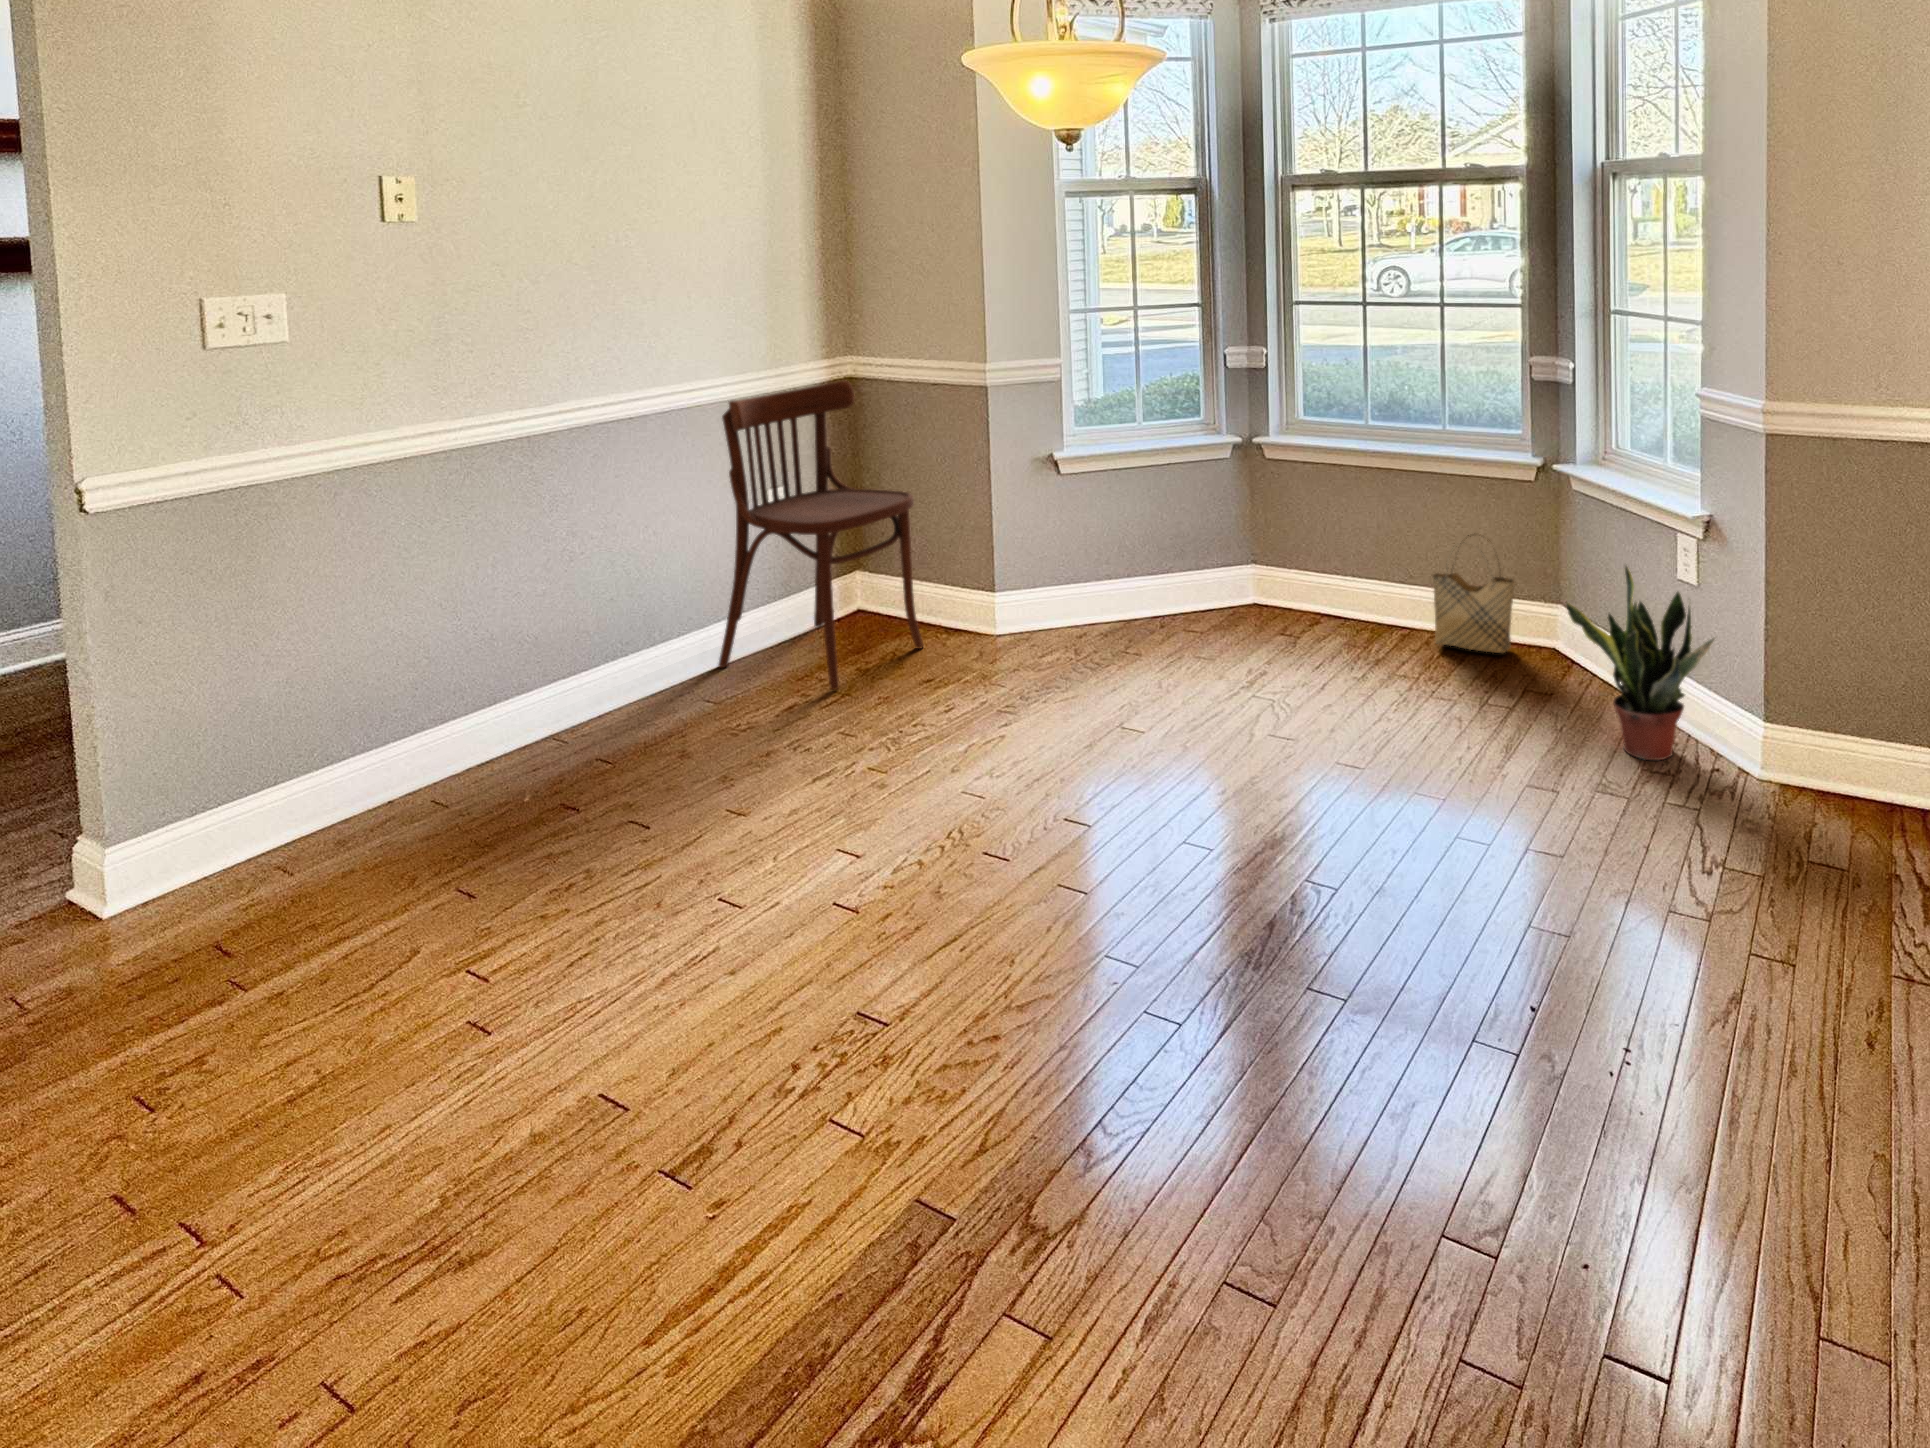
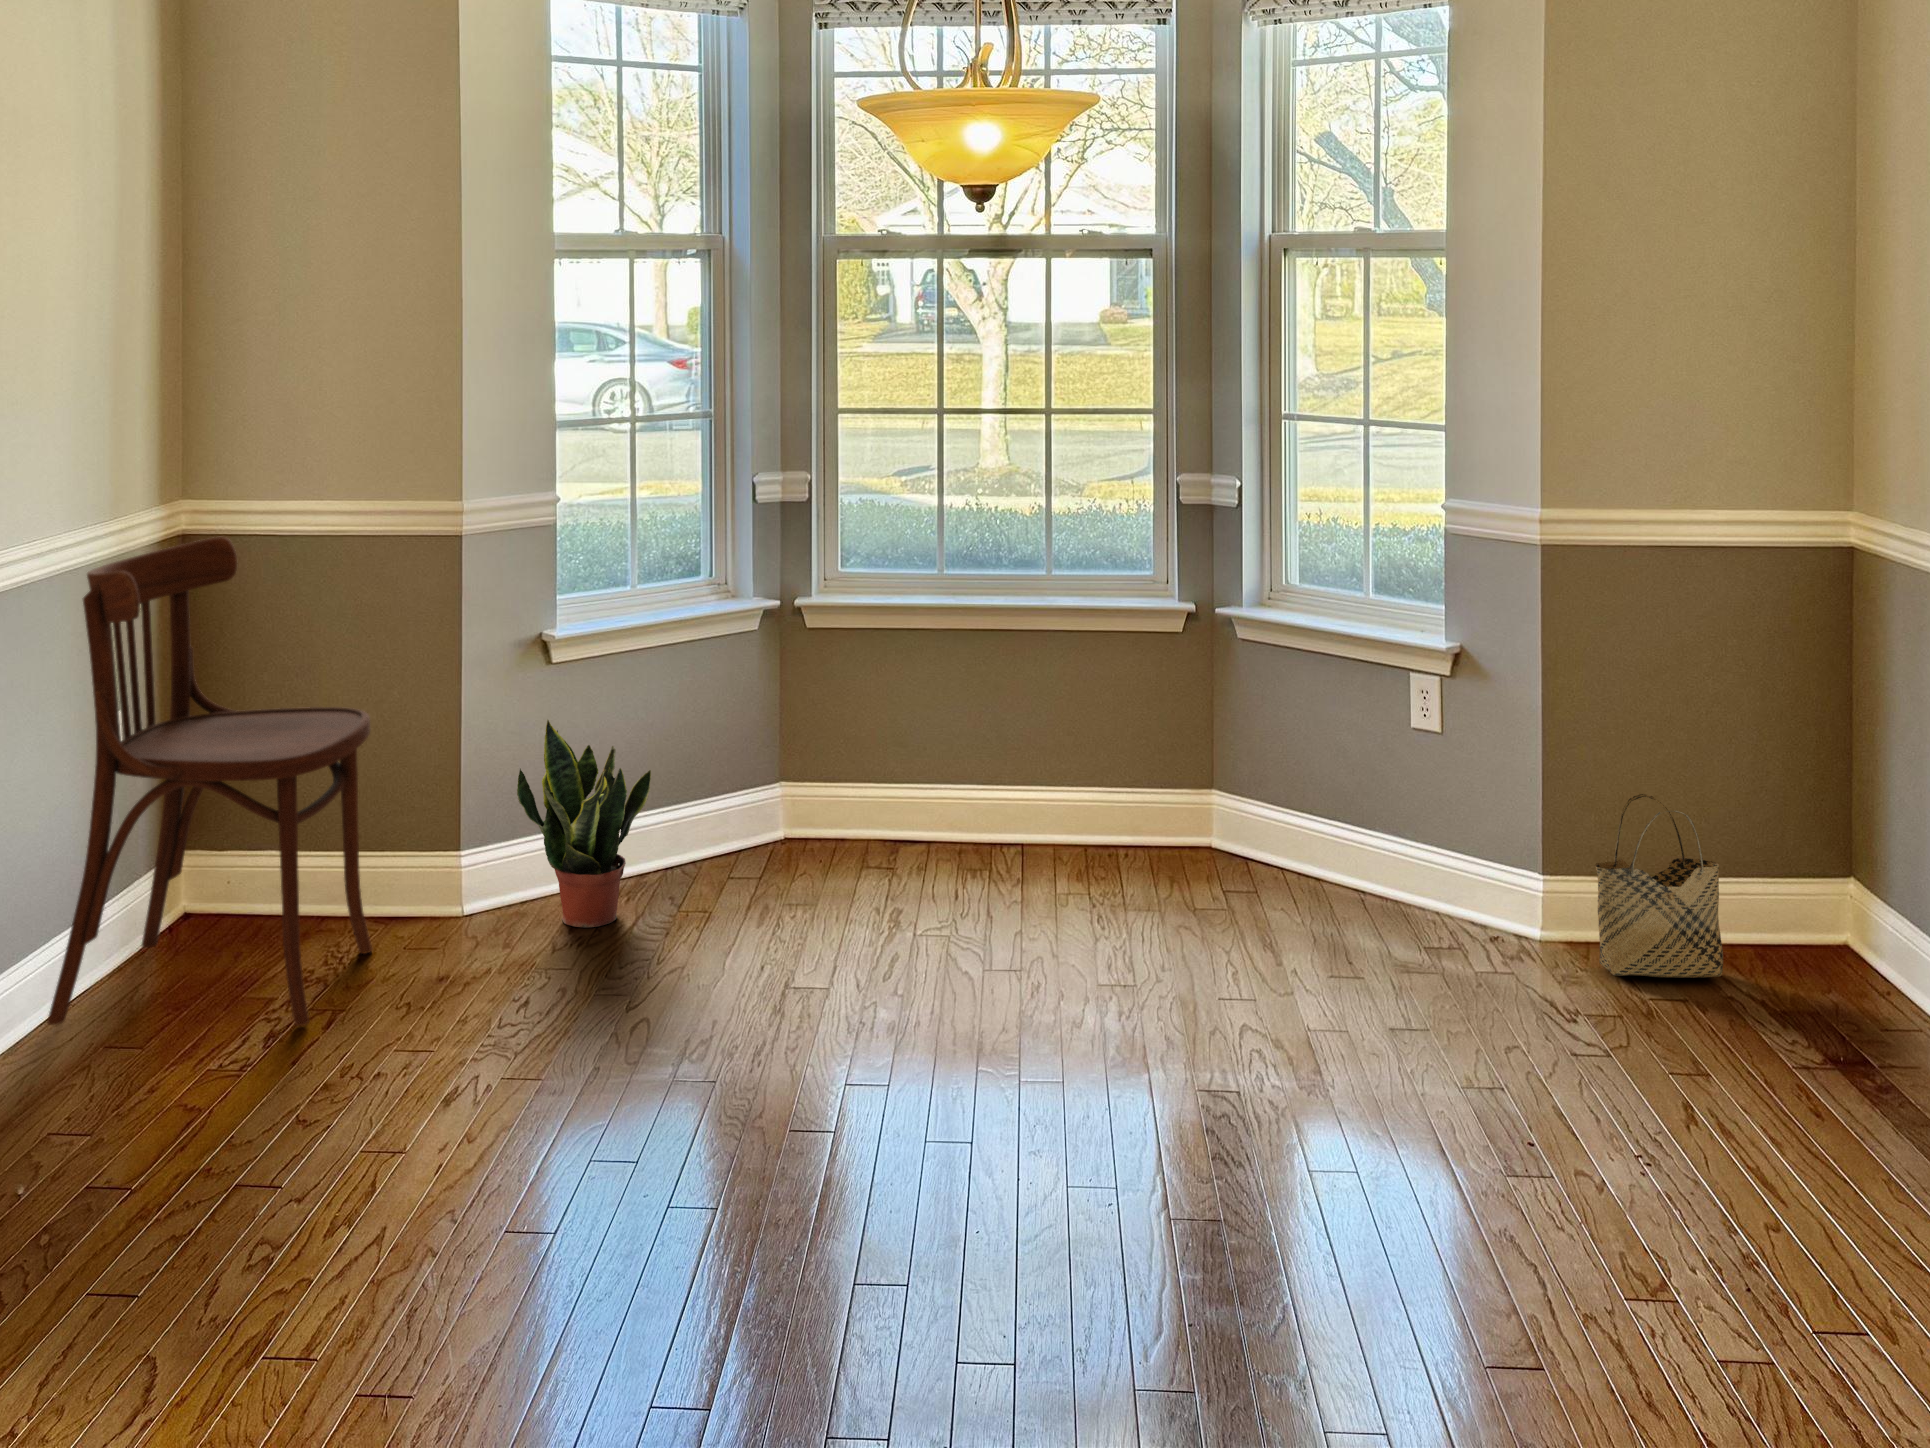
woven basket: present [1432,534,1515,653] -> present [1595,794,1723,978]
potted plant: present [1566,566,1715,760] -> present [517,720,651,927]

